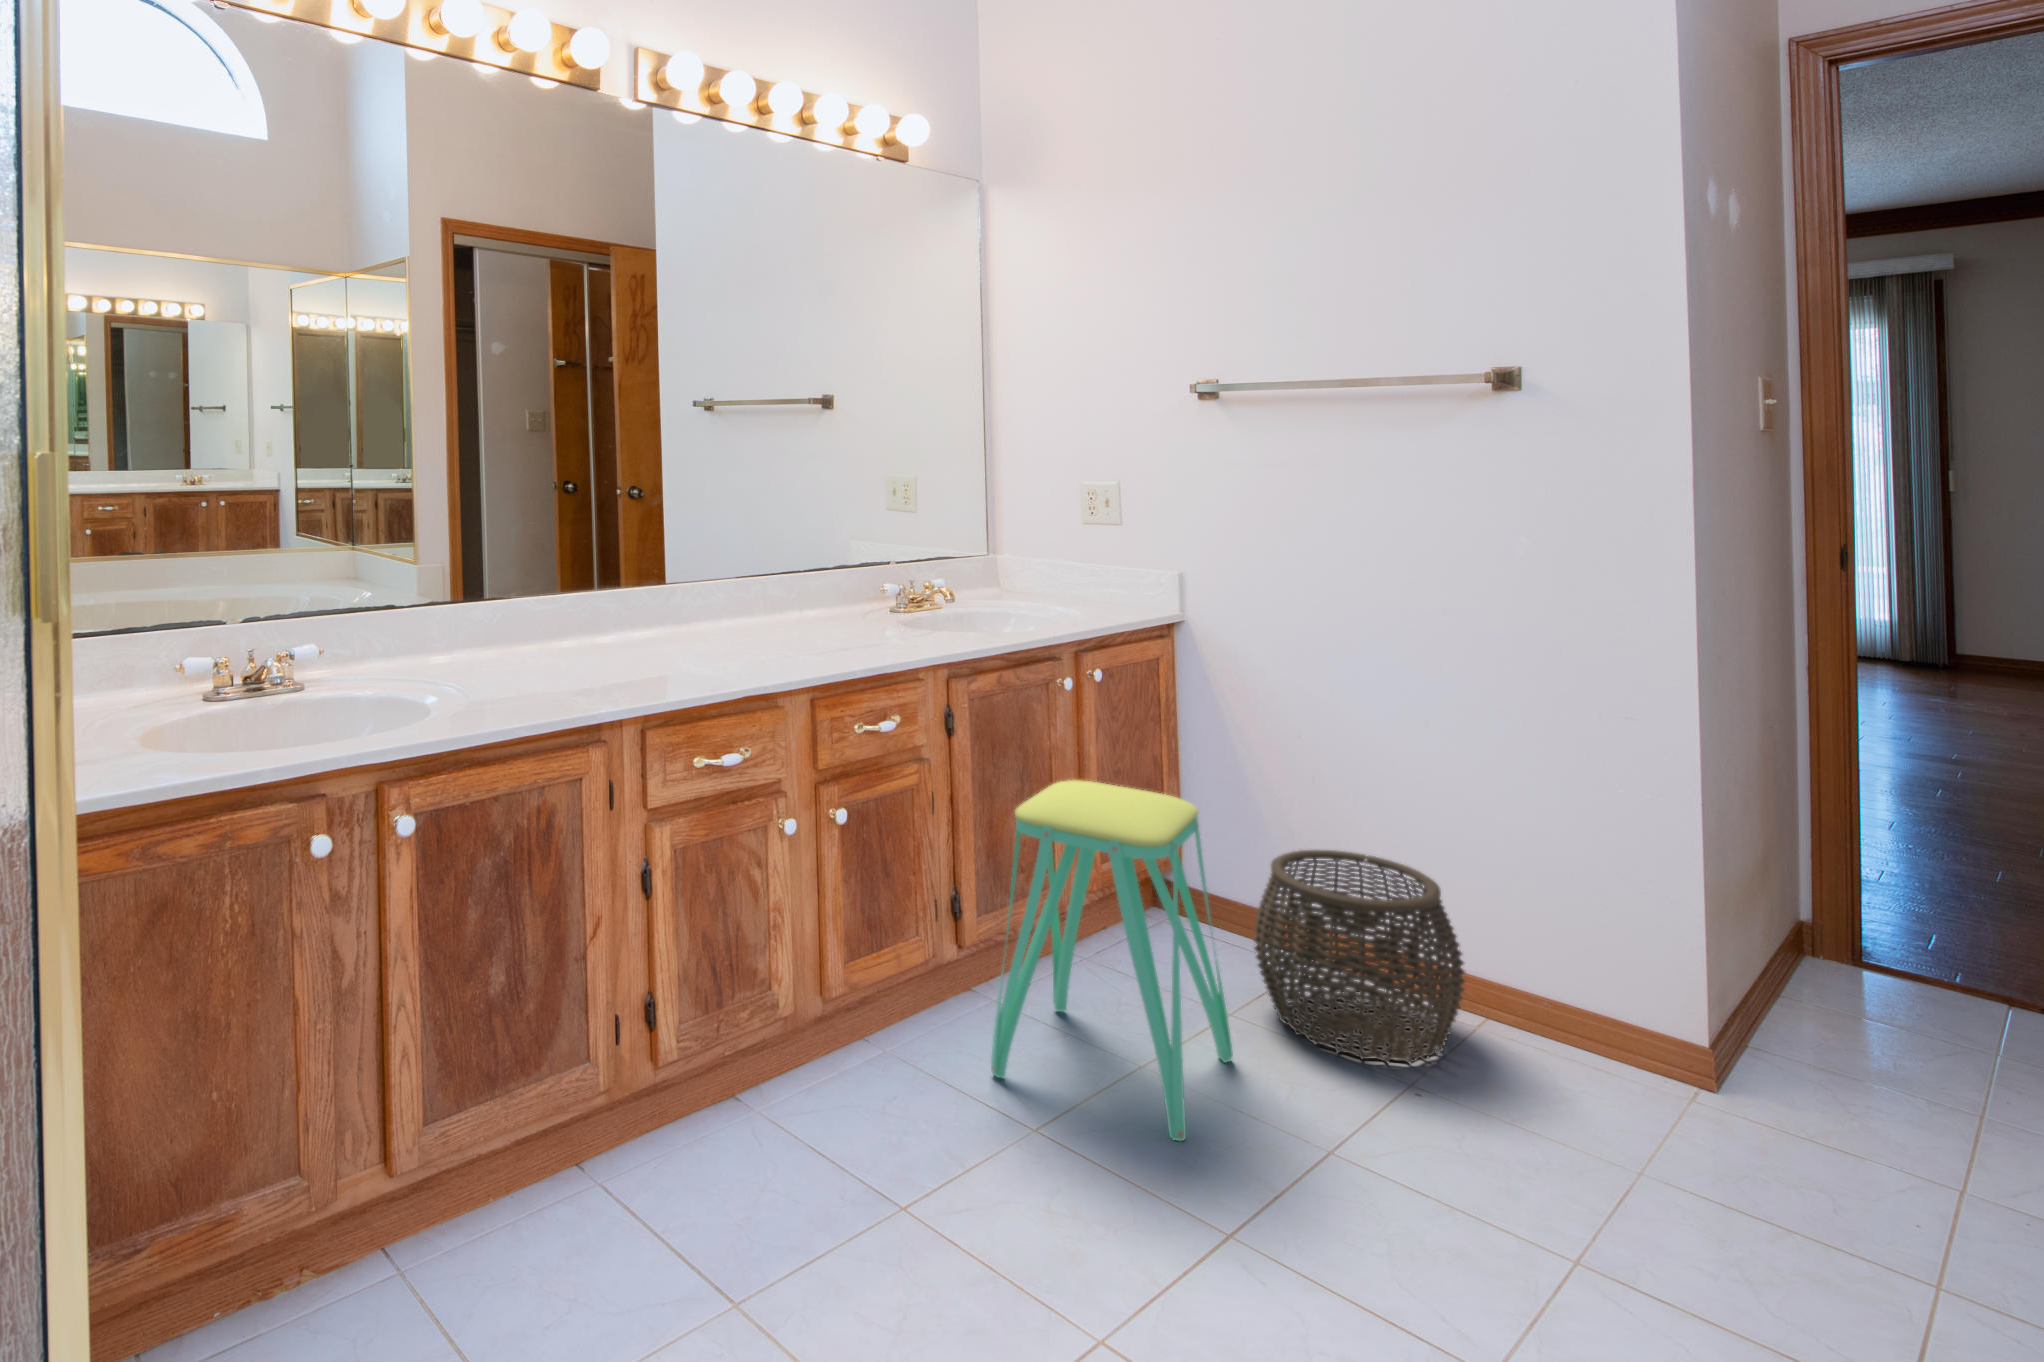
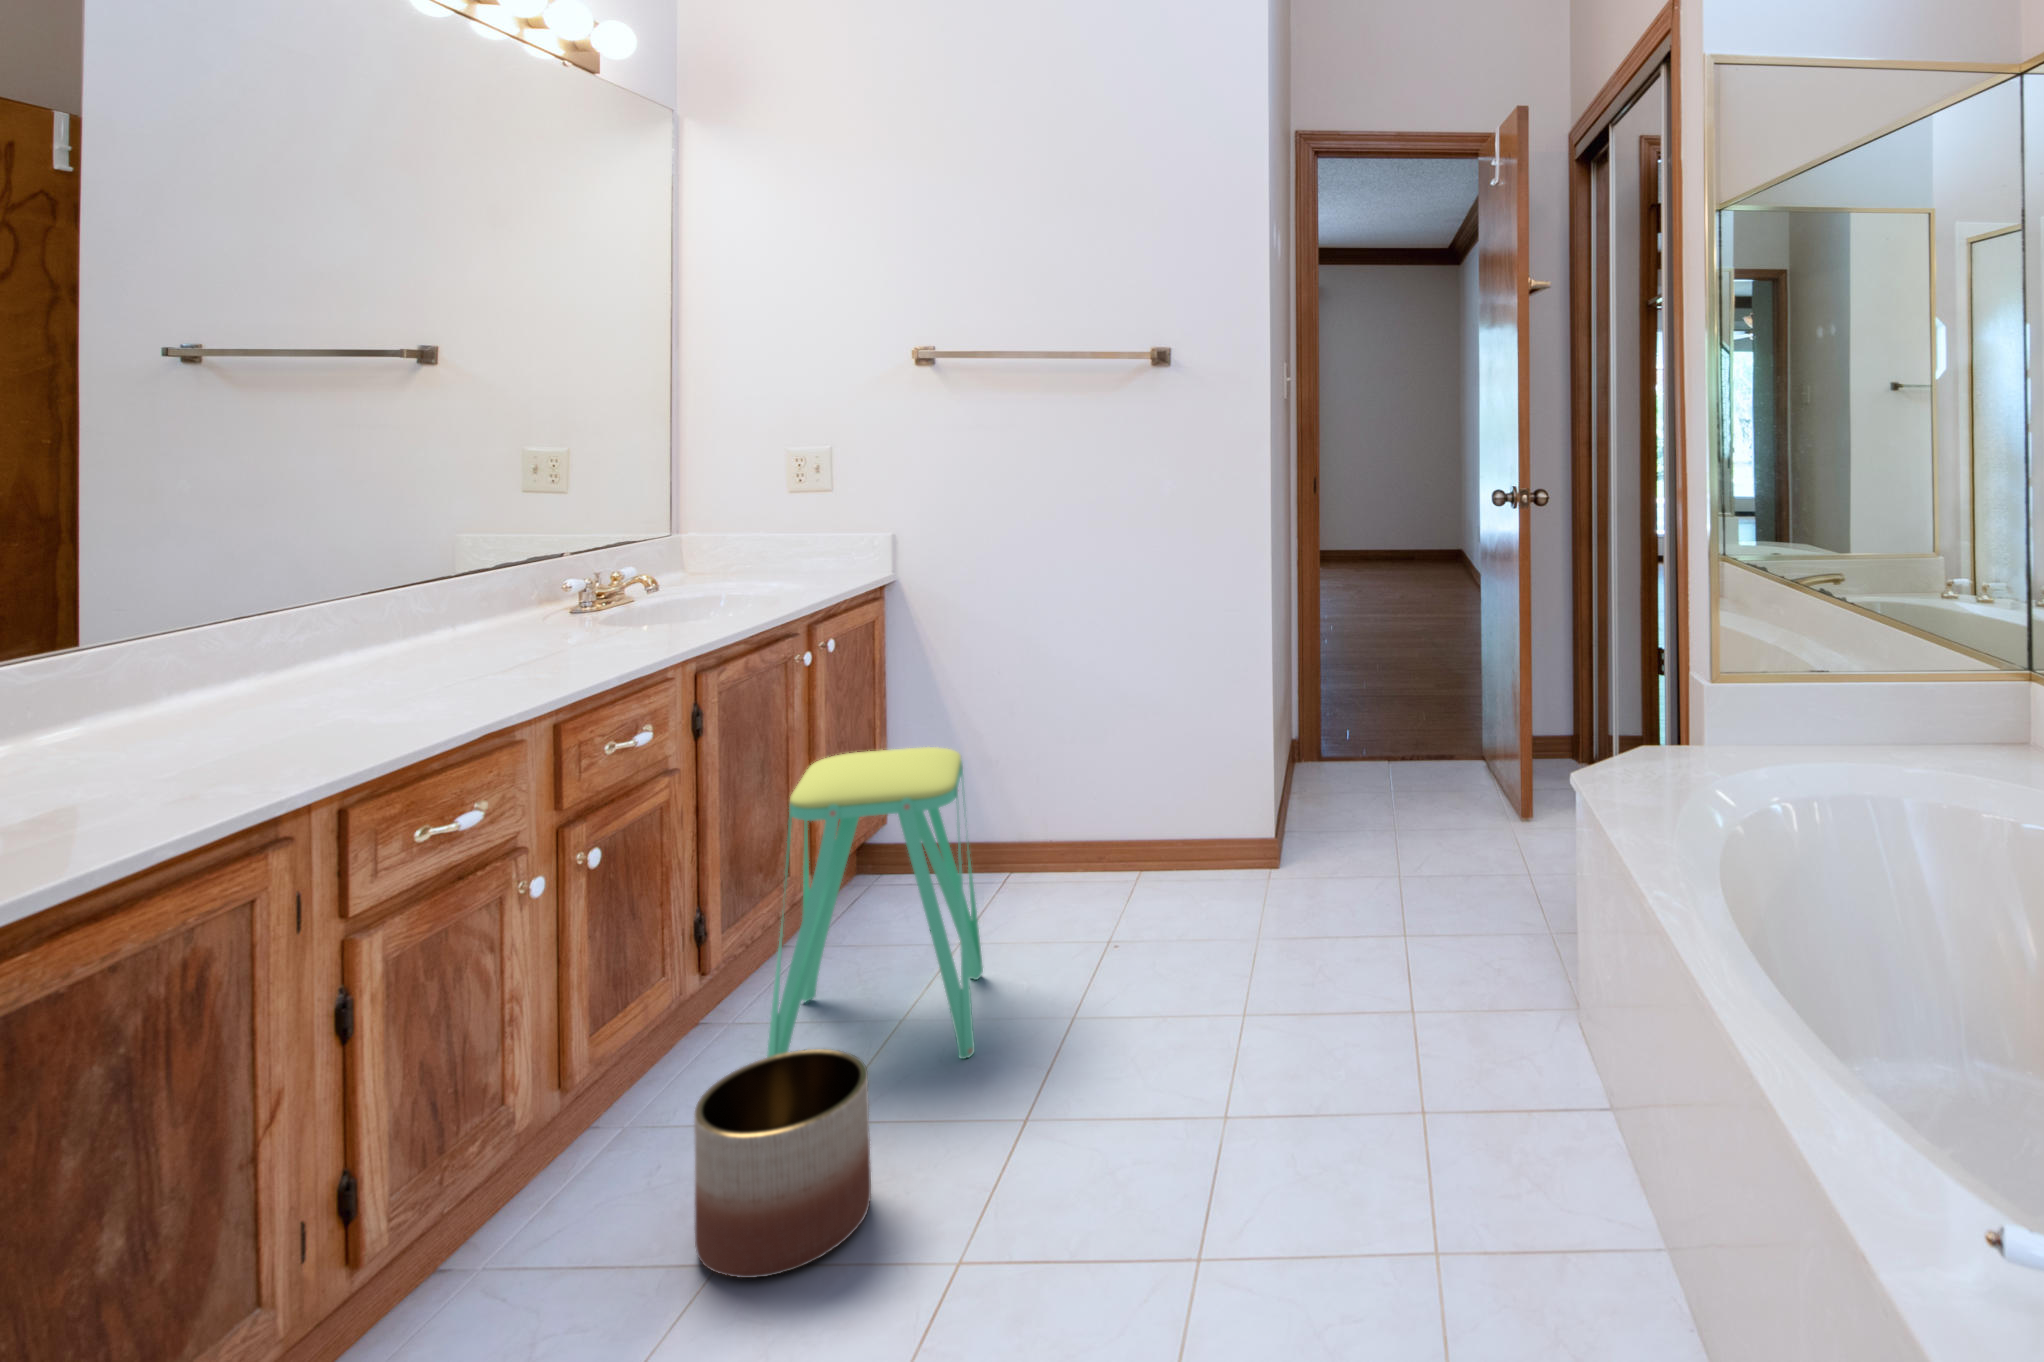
woven basket: present [1254,849,1465,1064] -> none [981,763,1140,936]
planter: none [870,1042,1022,1258] -> present [694,1049,871,1278]

